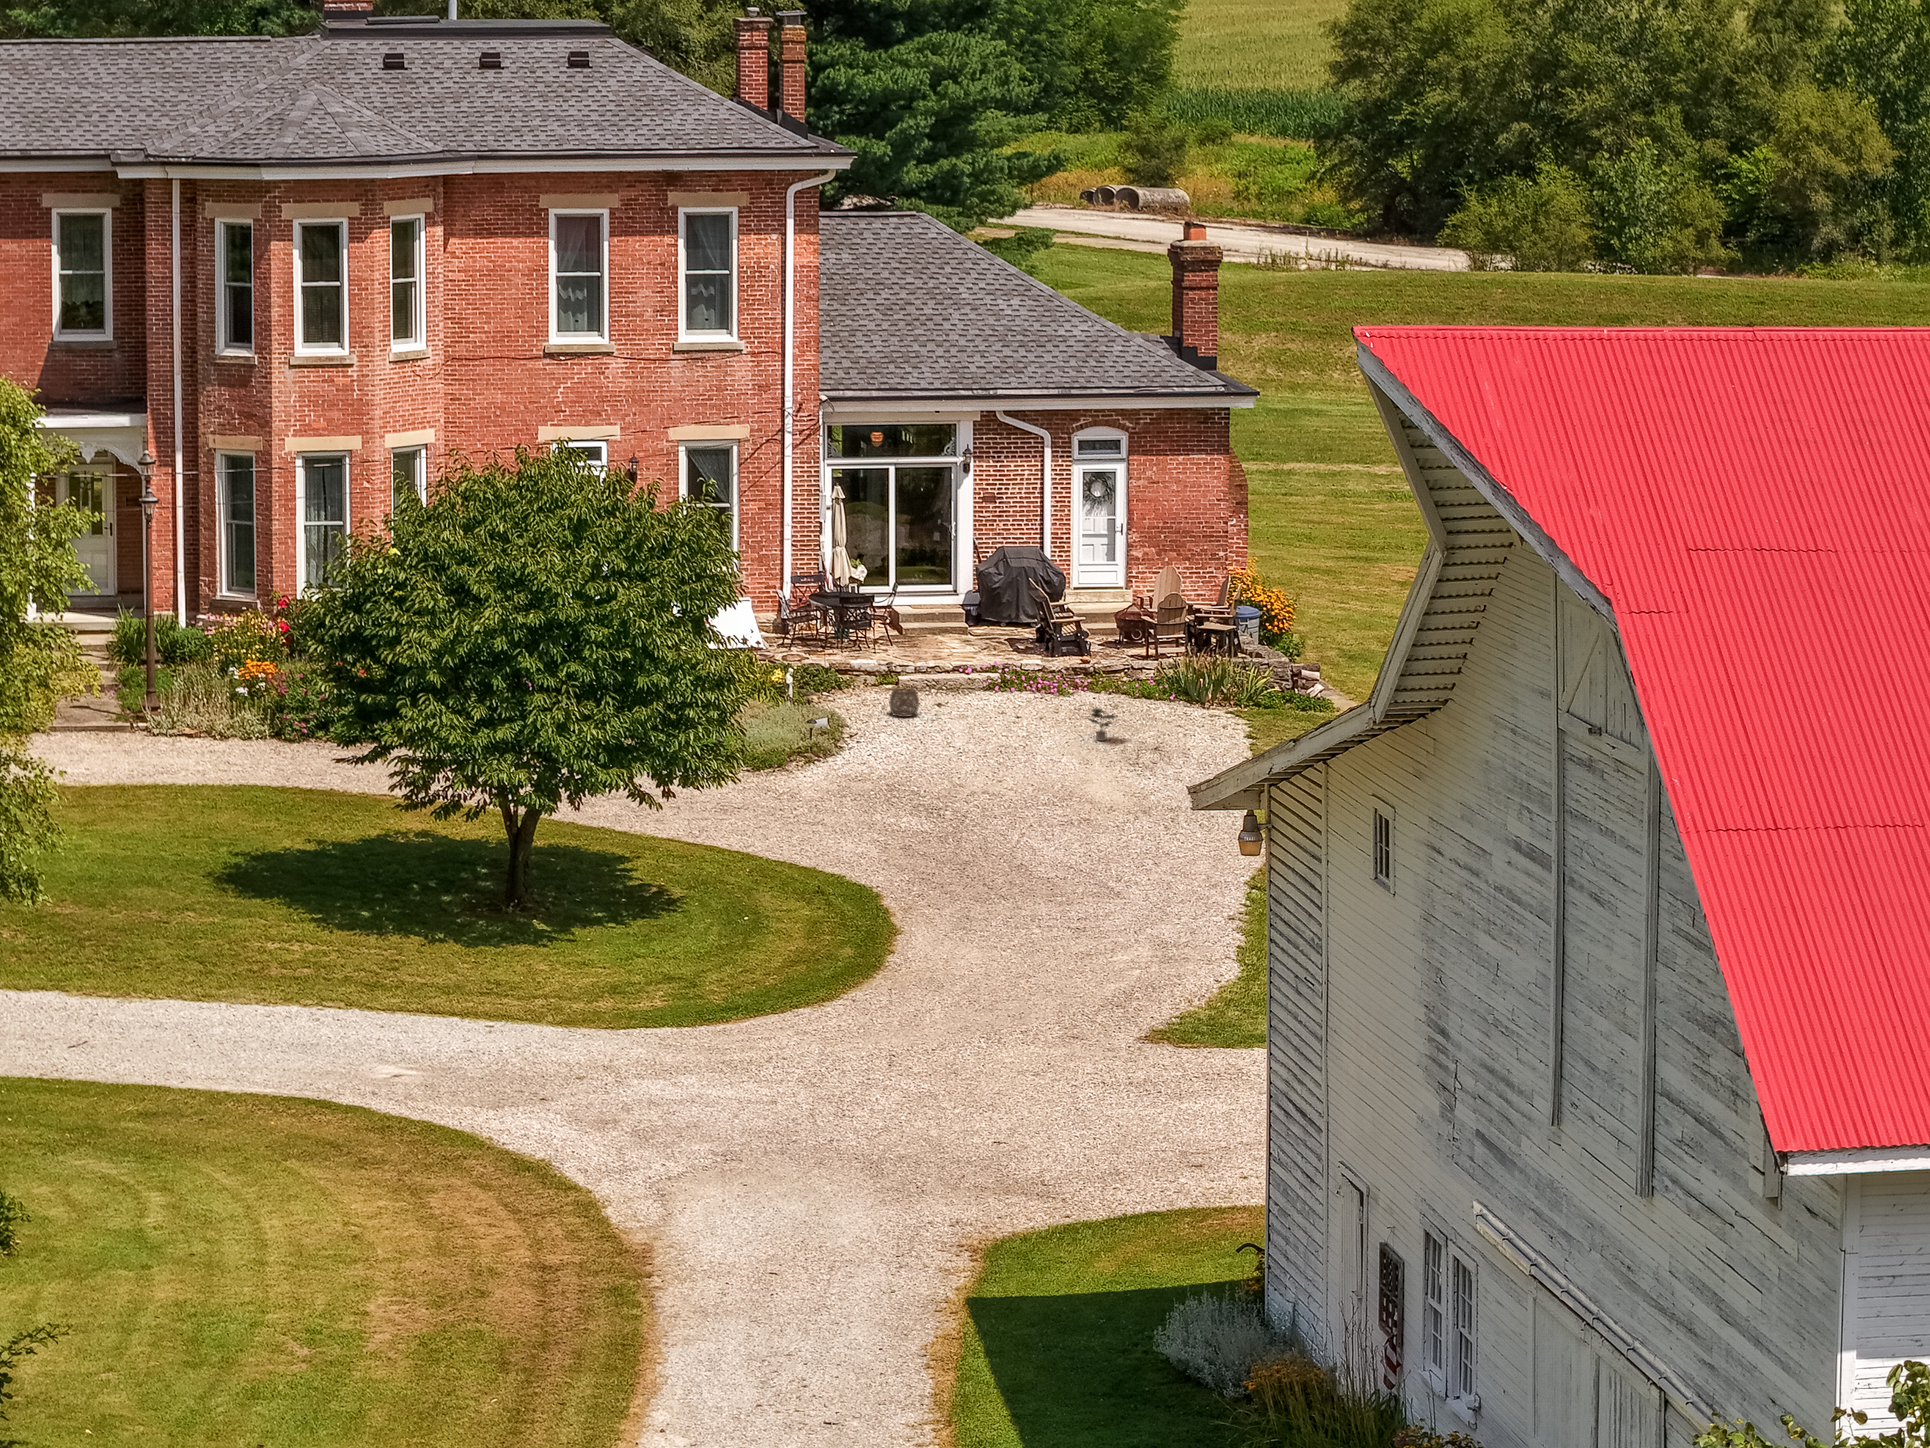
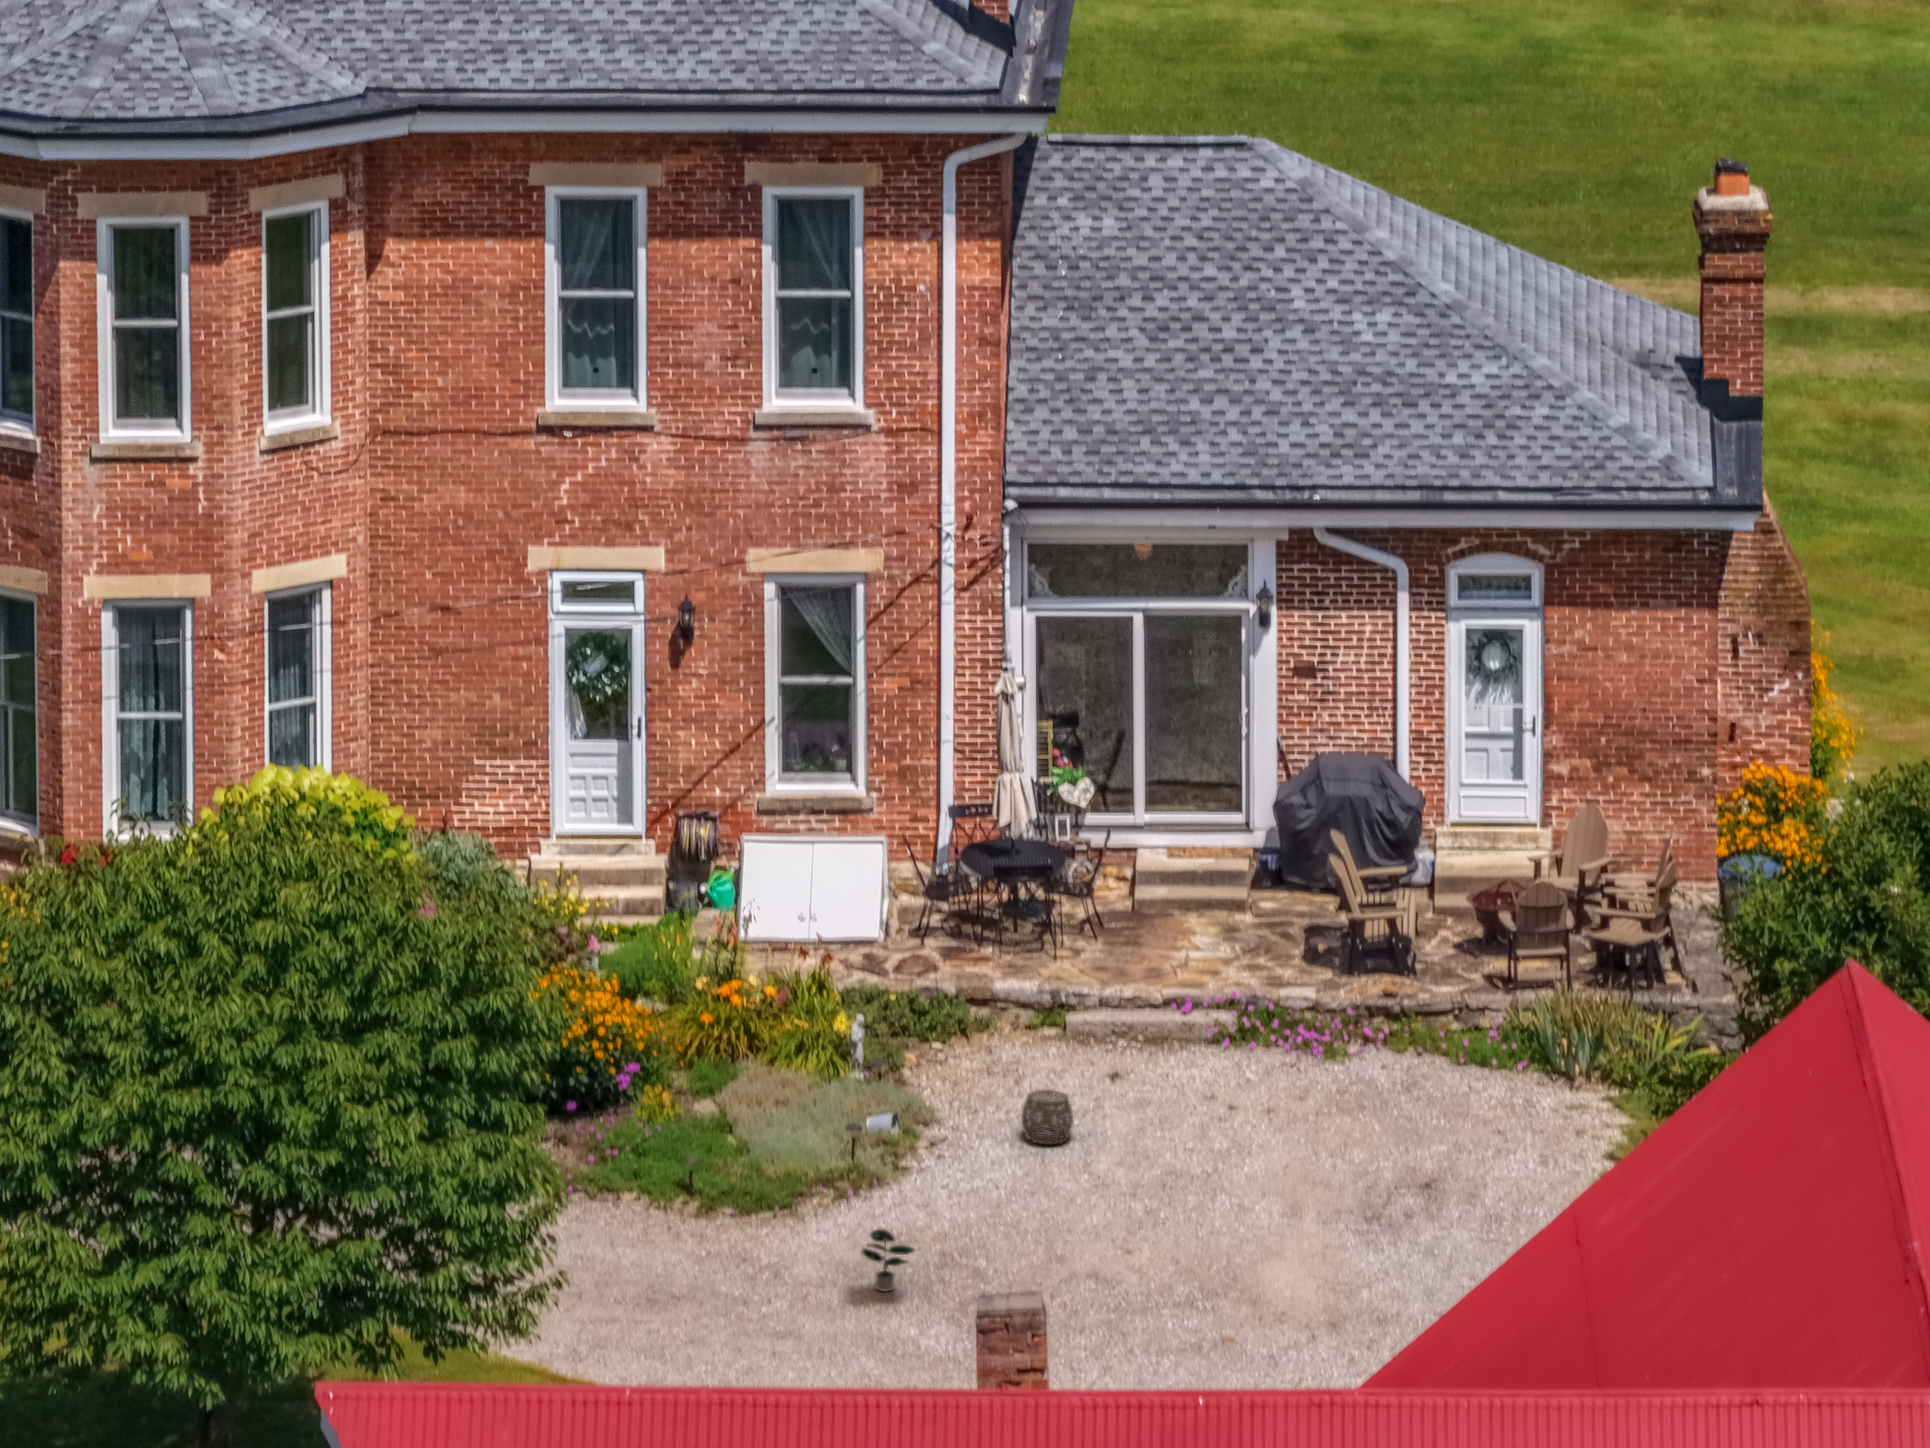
potted plant: present [1089,708,1116,741] -> present [862,1229,915,1291]

